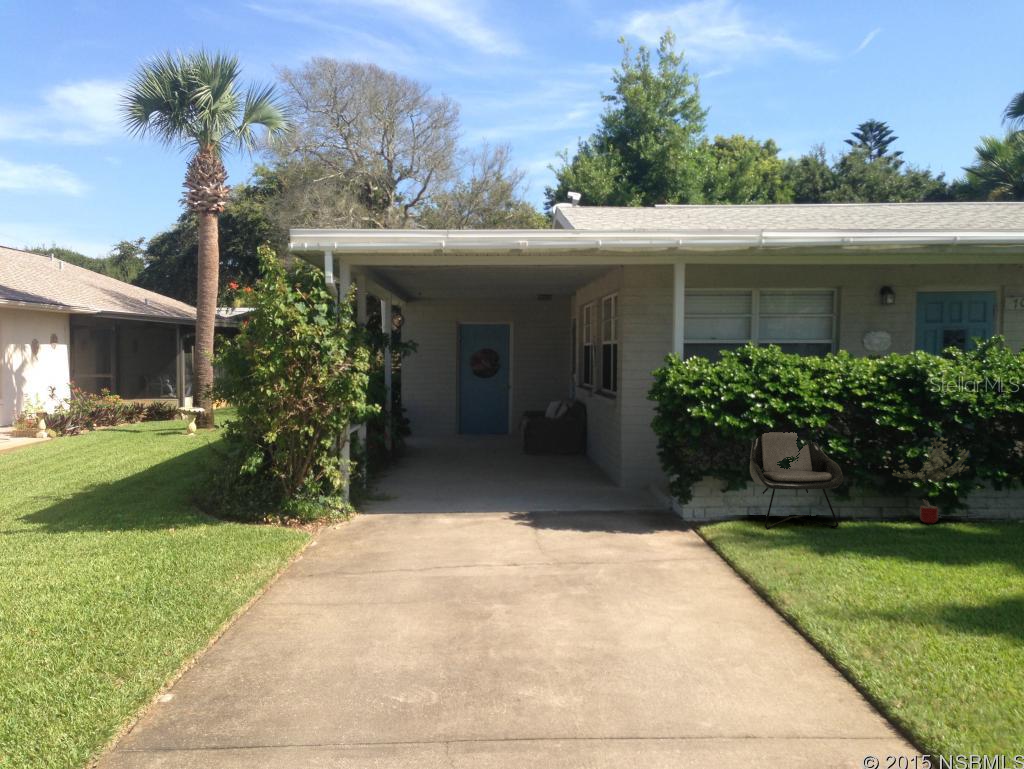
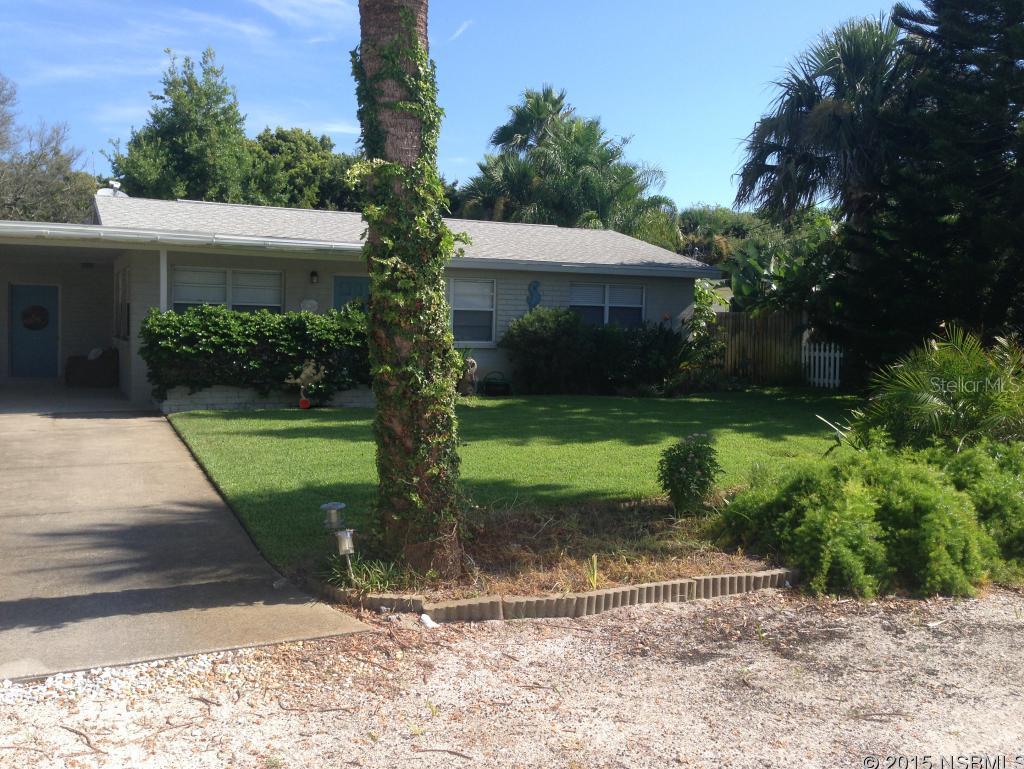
lounge chair: present [750,432,843,530] -> none [198,354,252,412]

